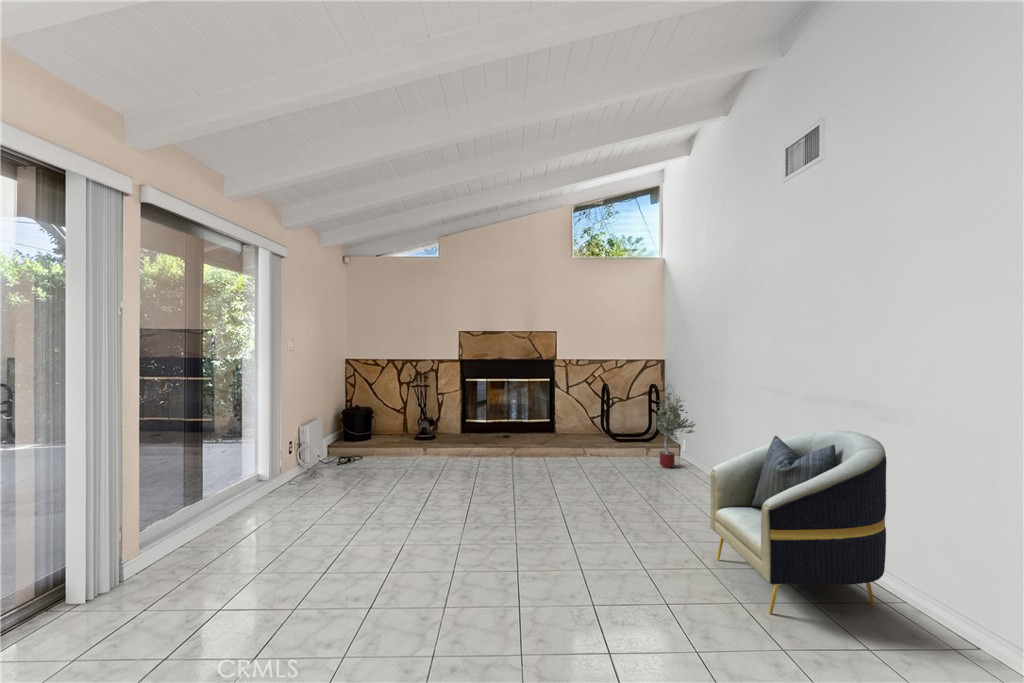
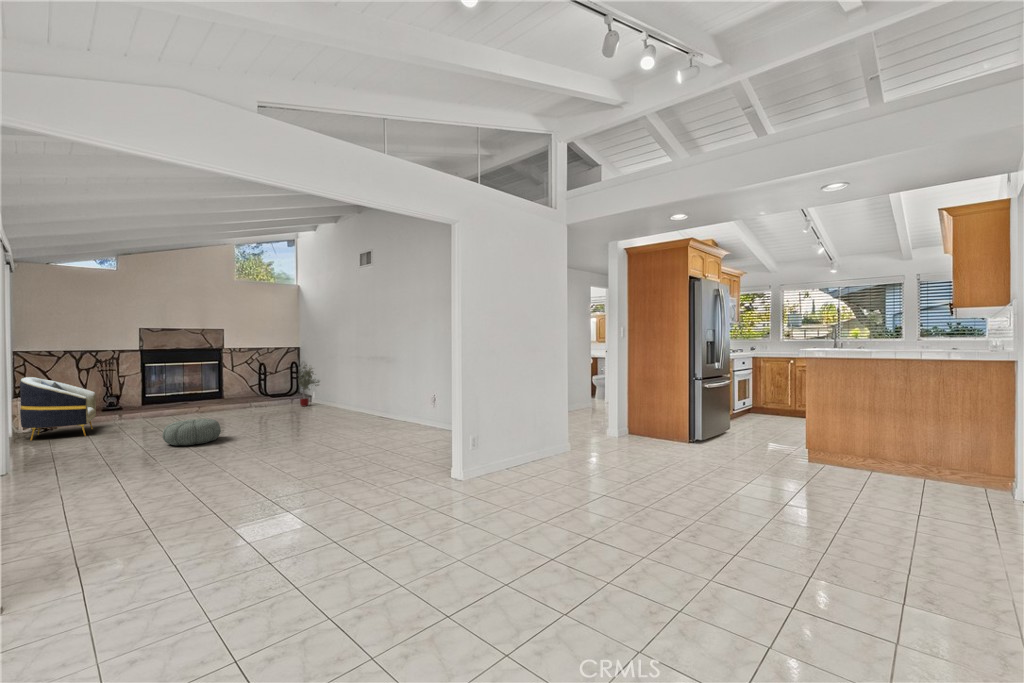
armchair: present [710,430,887,614] -> present [20,377,96,440]
pouf: none [376,504,479,574] -> present [162,419,221,446]

